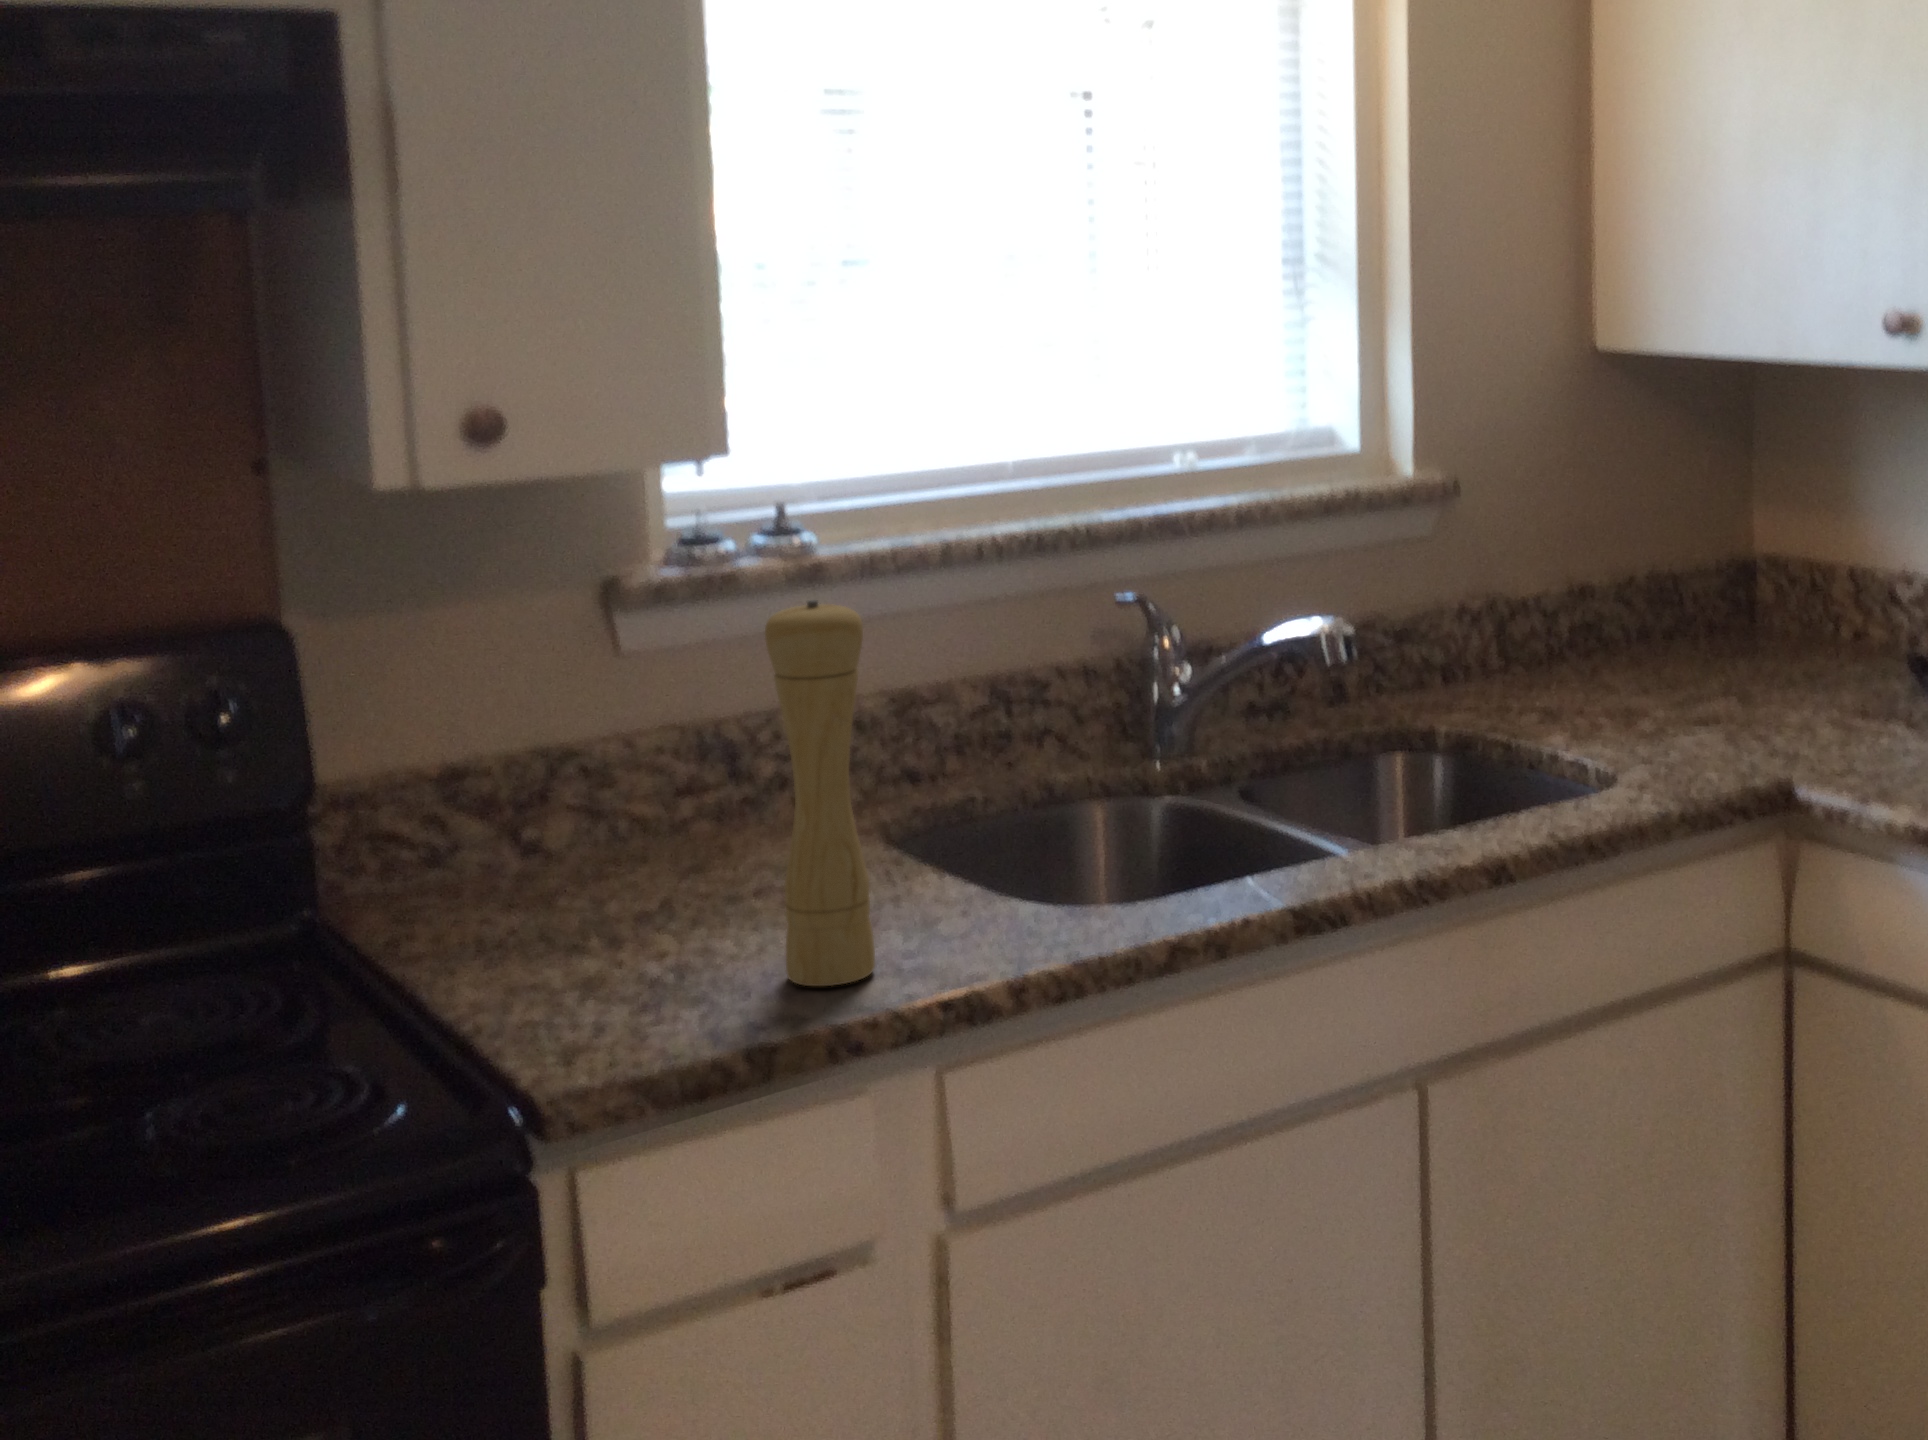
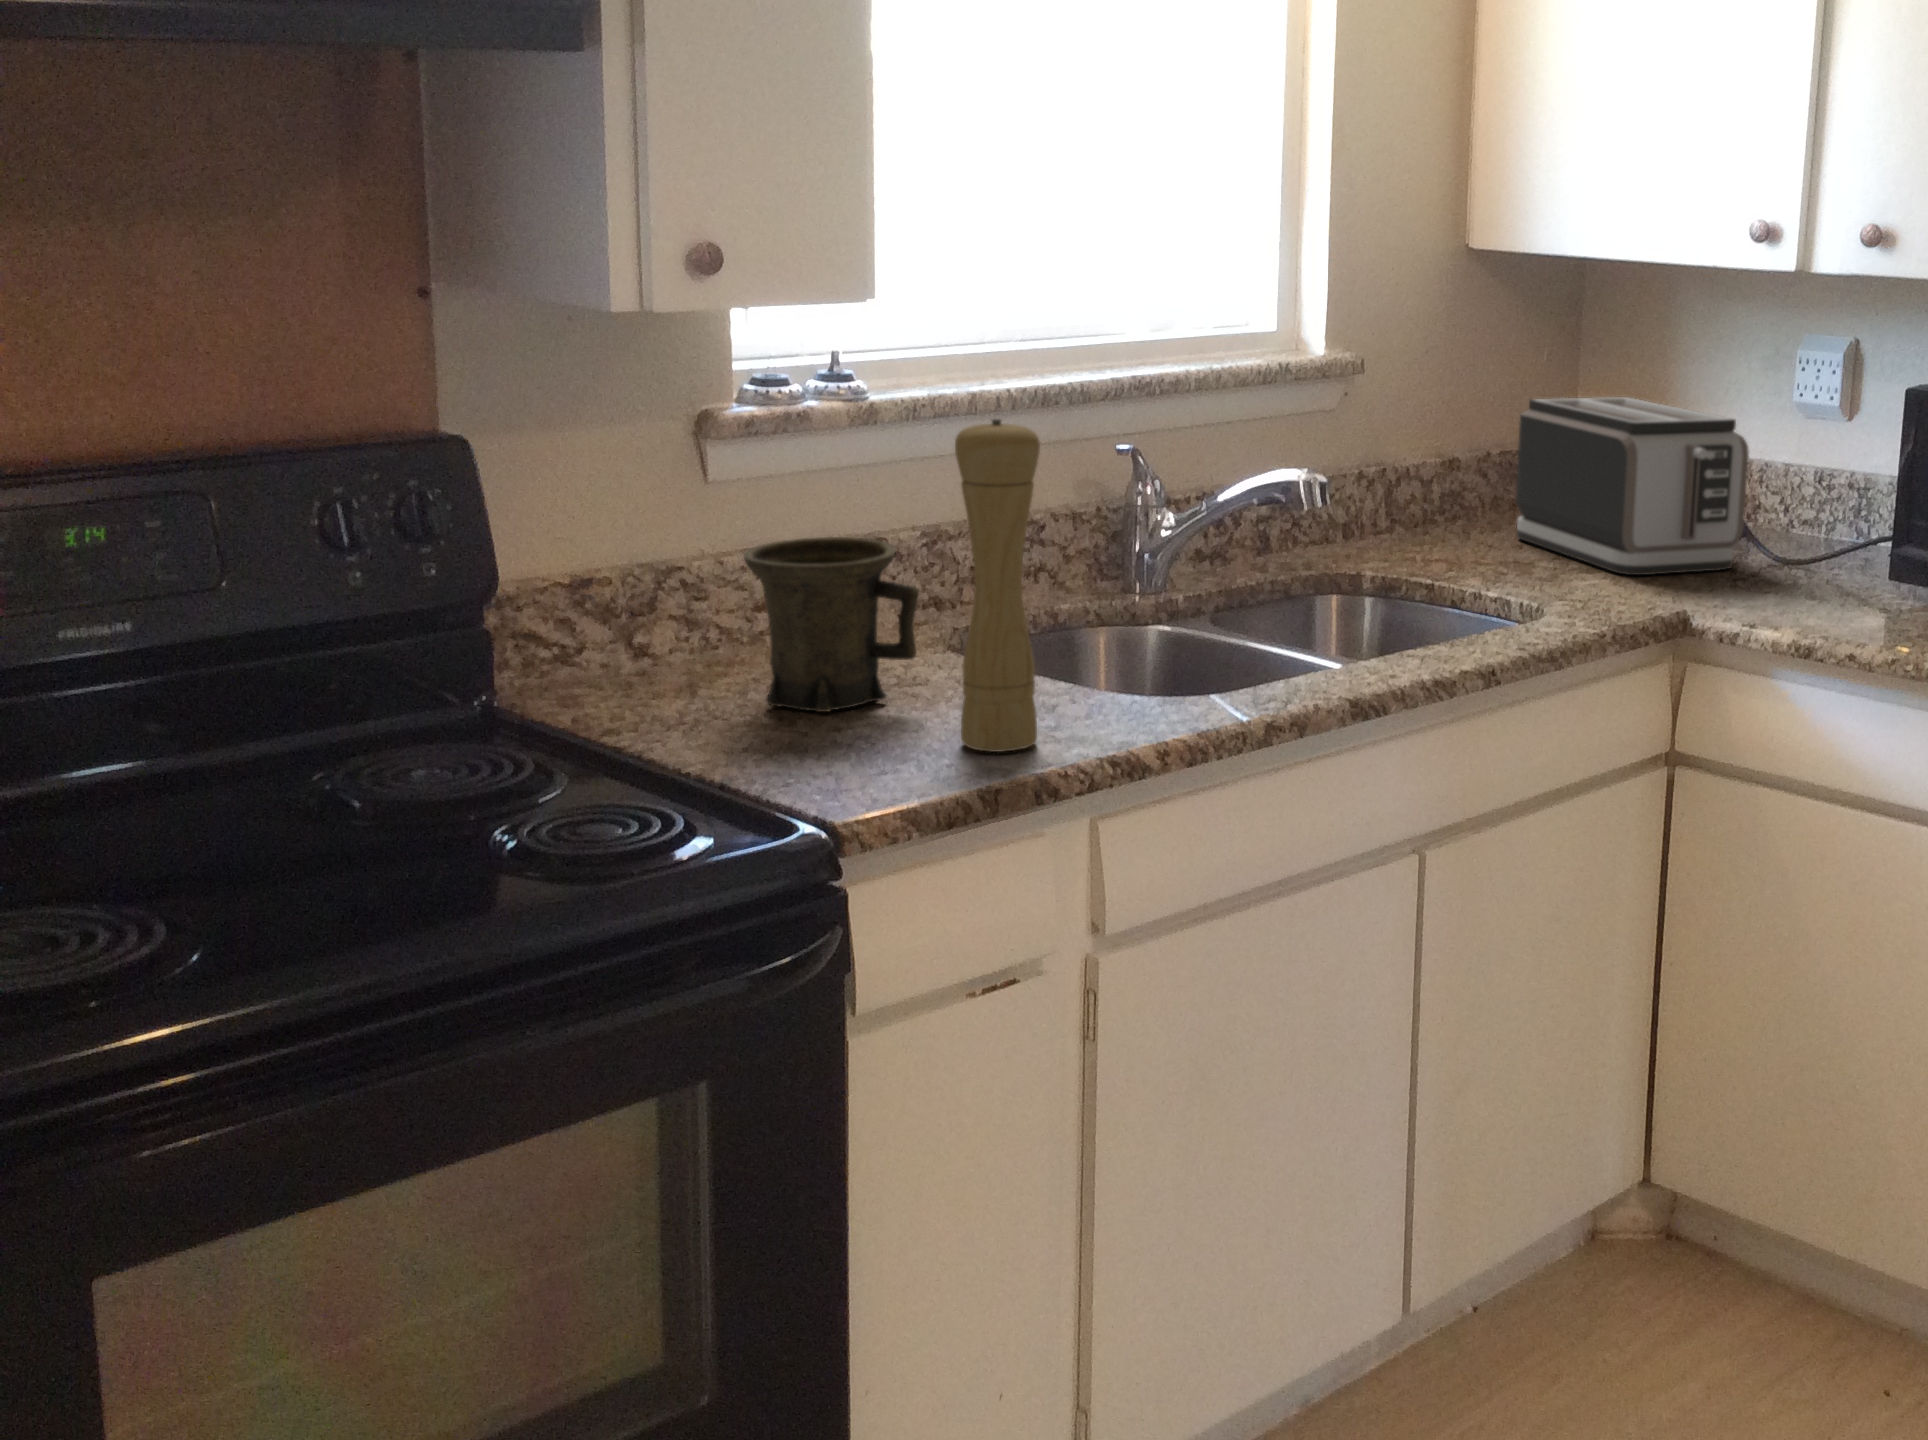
toaster: none [1643,513,1897,732] -> present [1516,397,1749,575]
mug: none [594,721,785,926] -> present [743,537,919,712]

